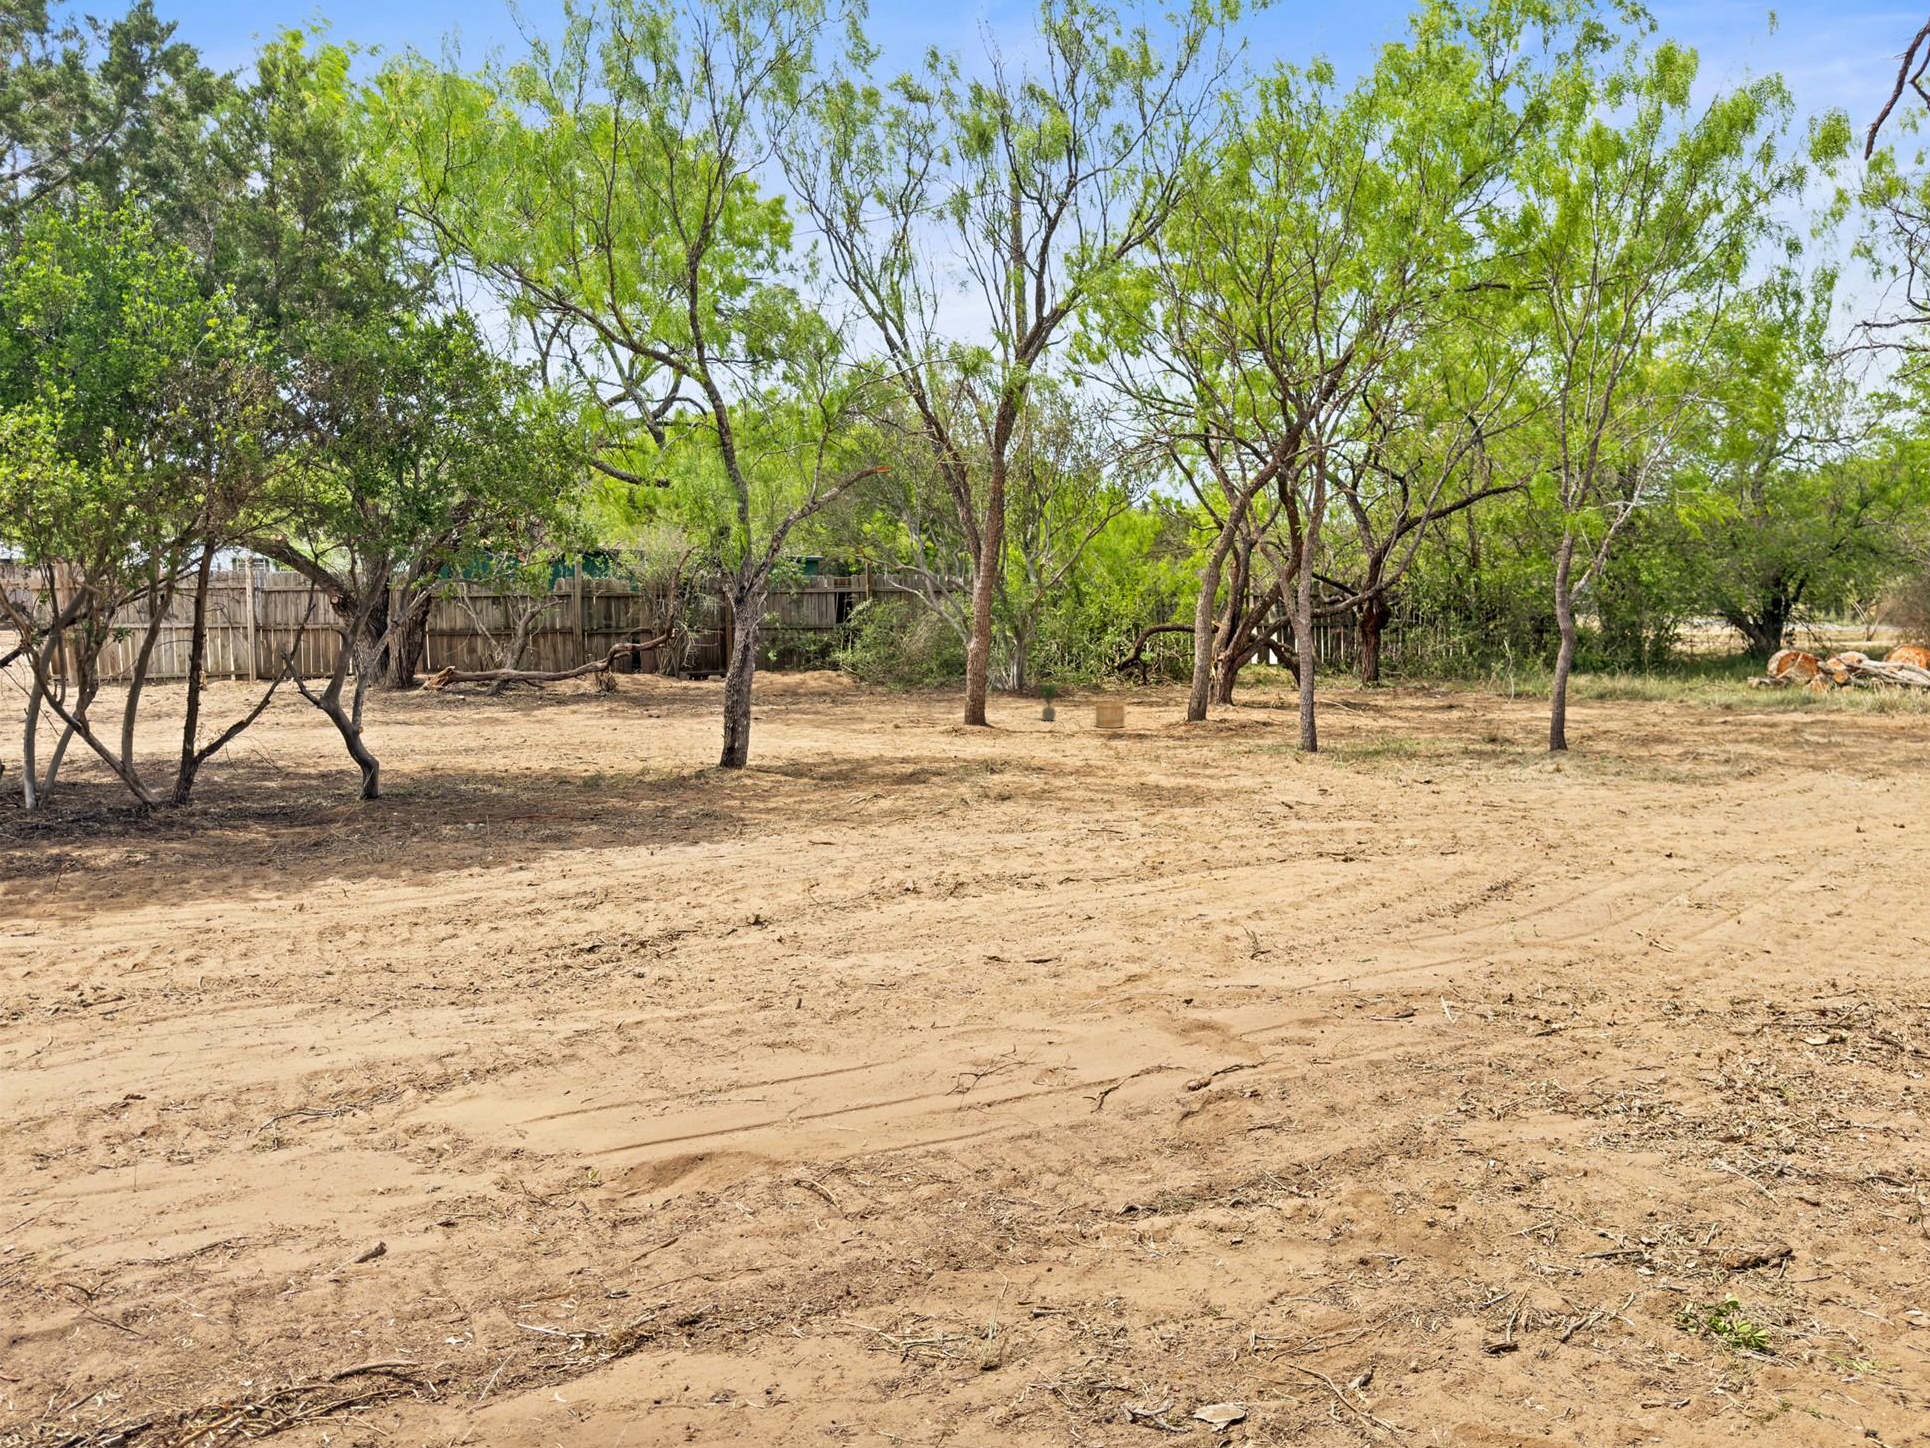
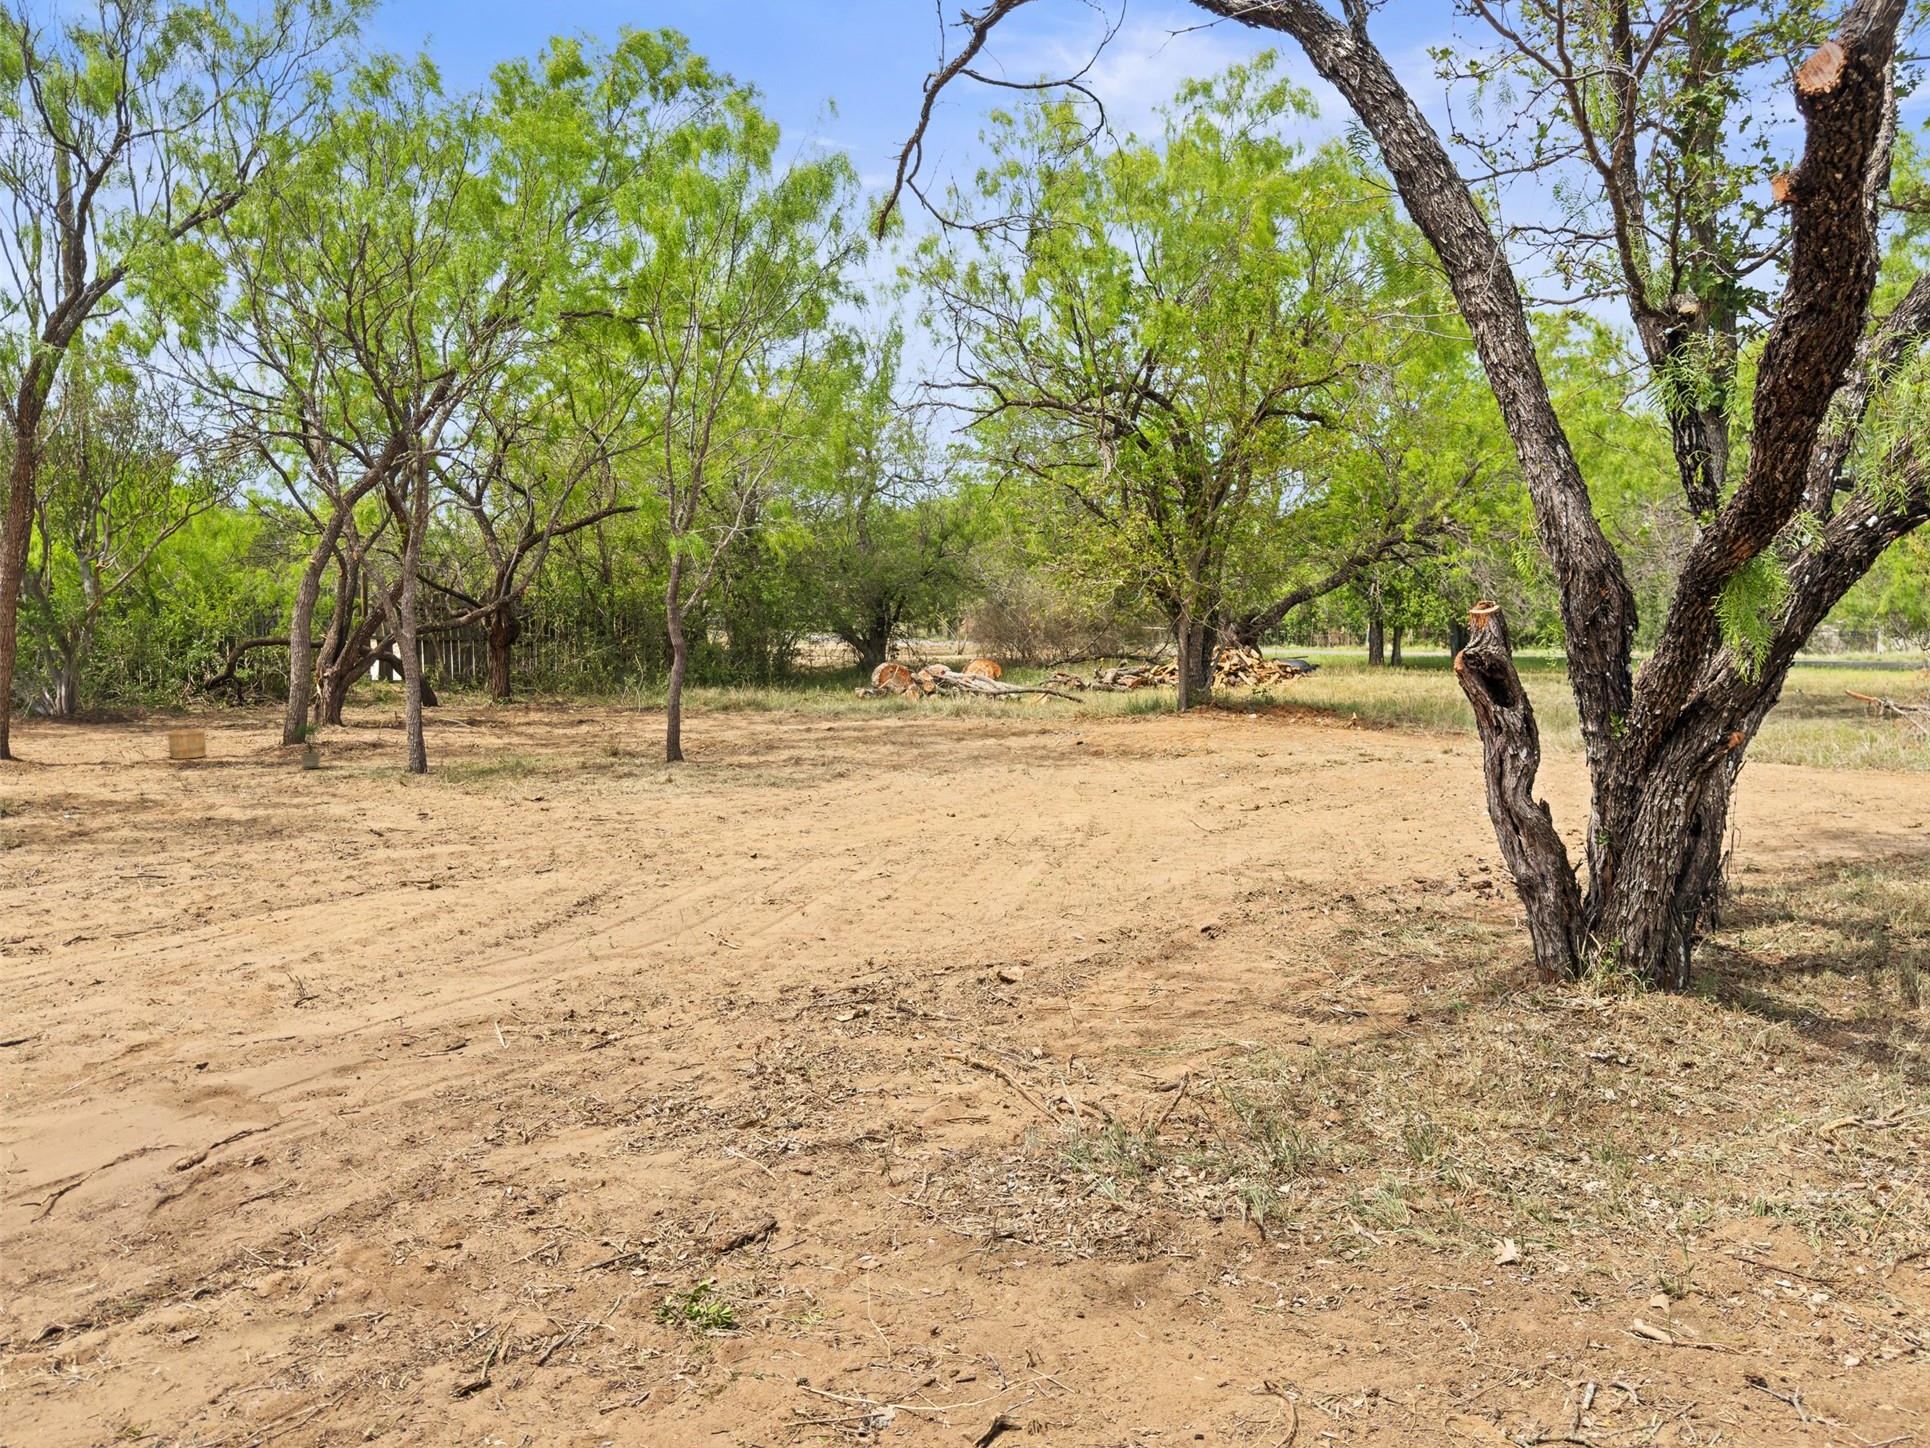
potted plant: present [1041,685,1057,721] -> present [296,723,321,769]

